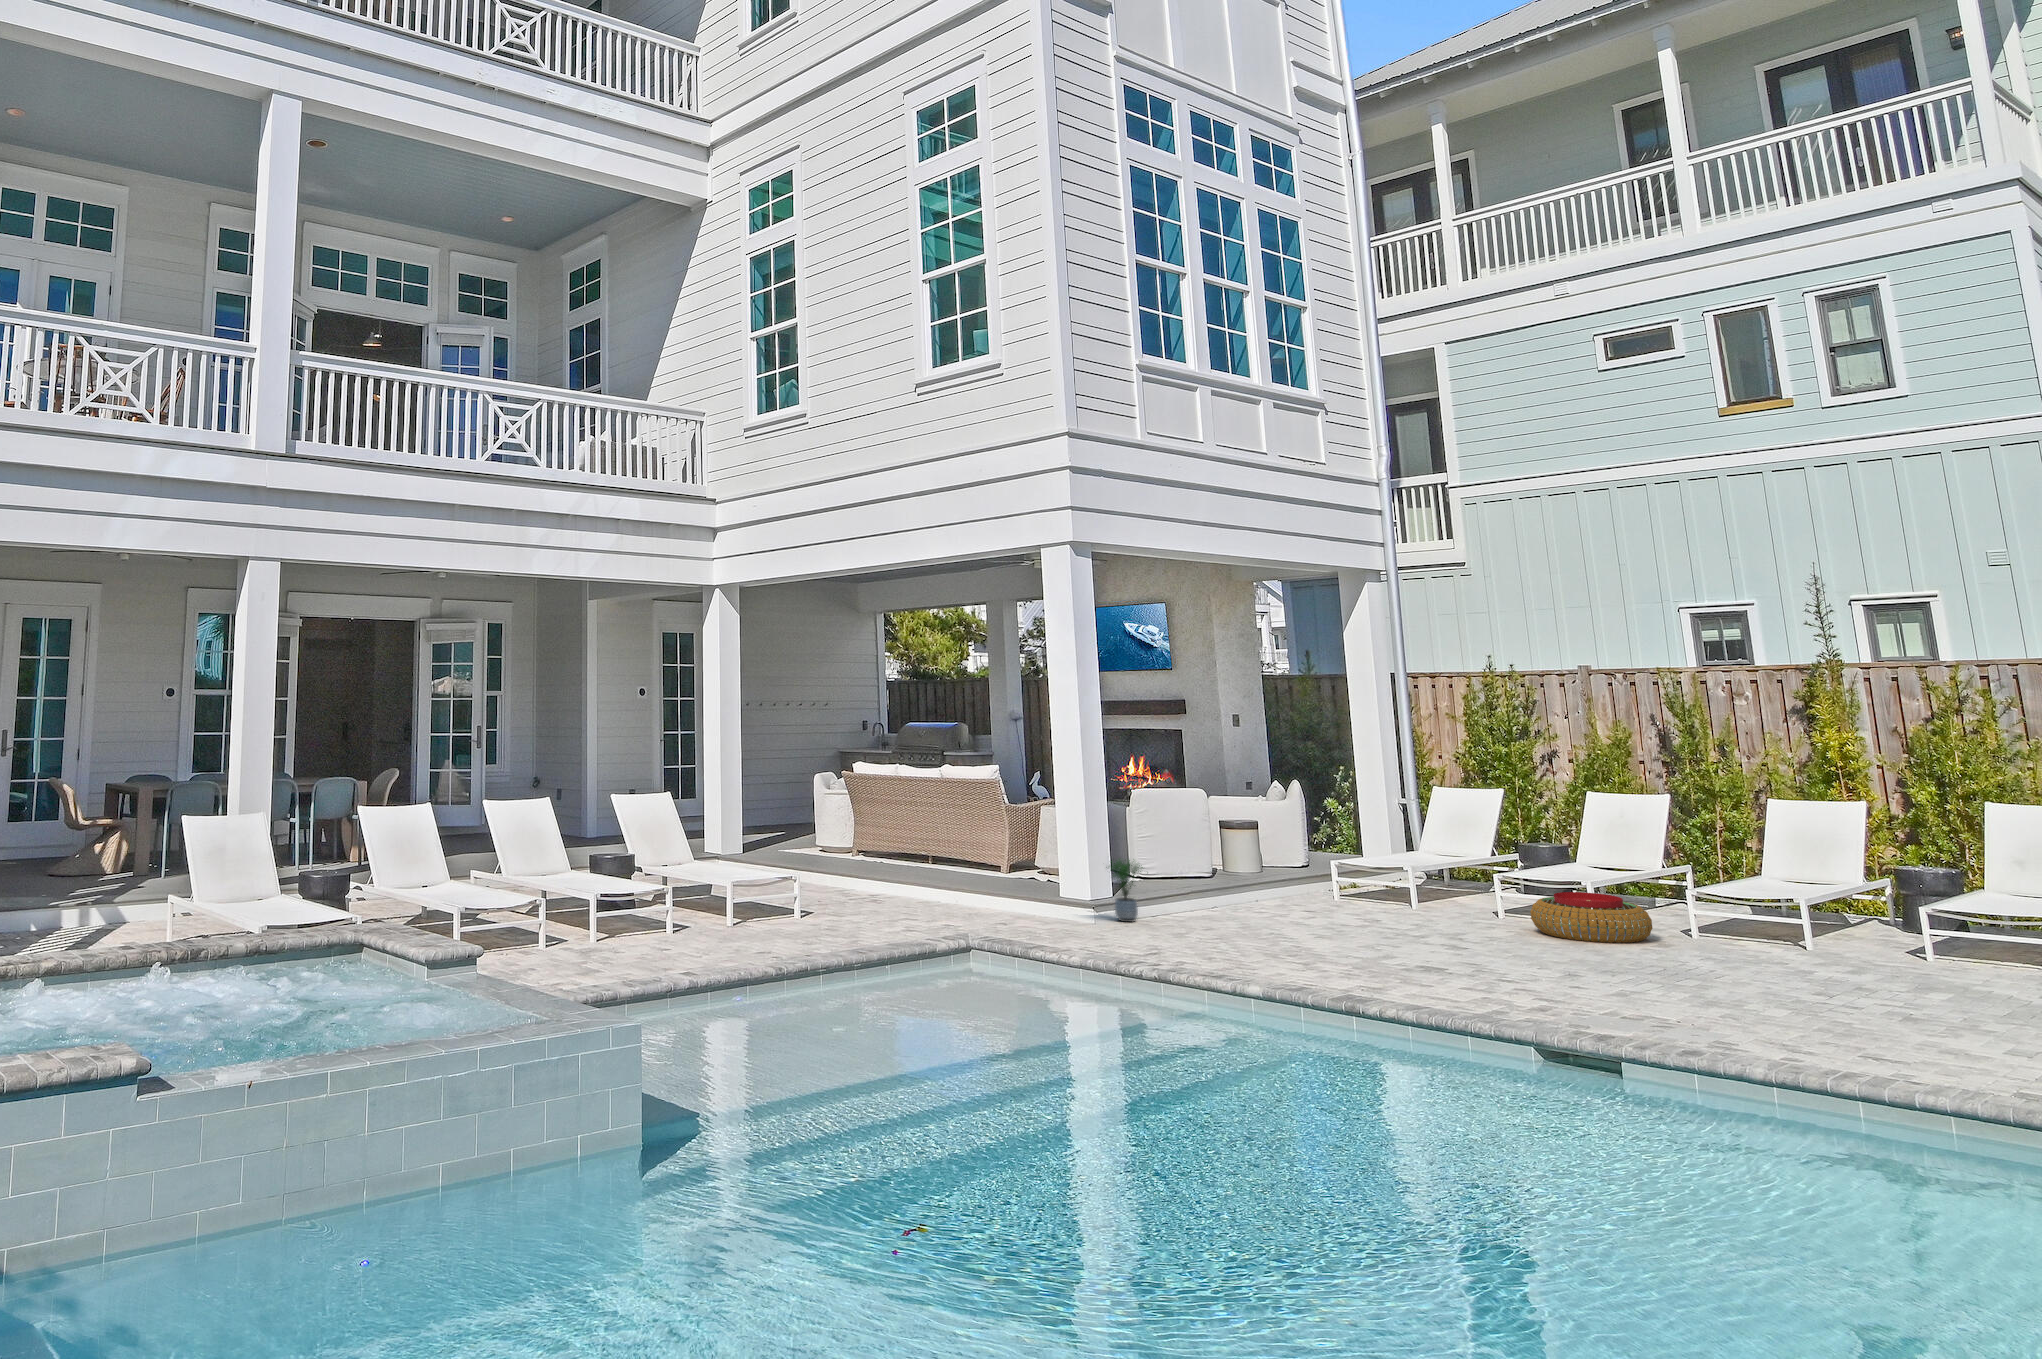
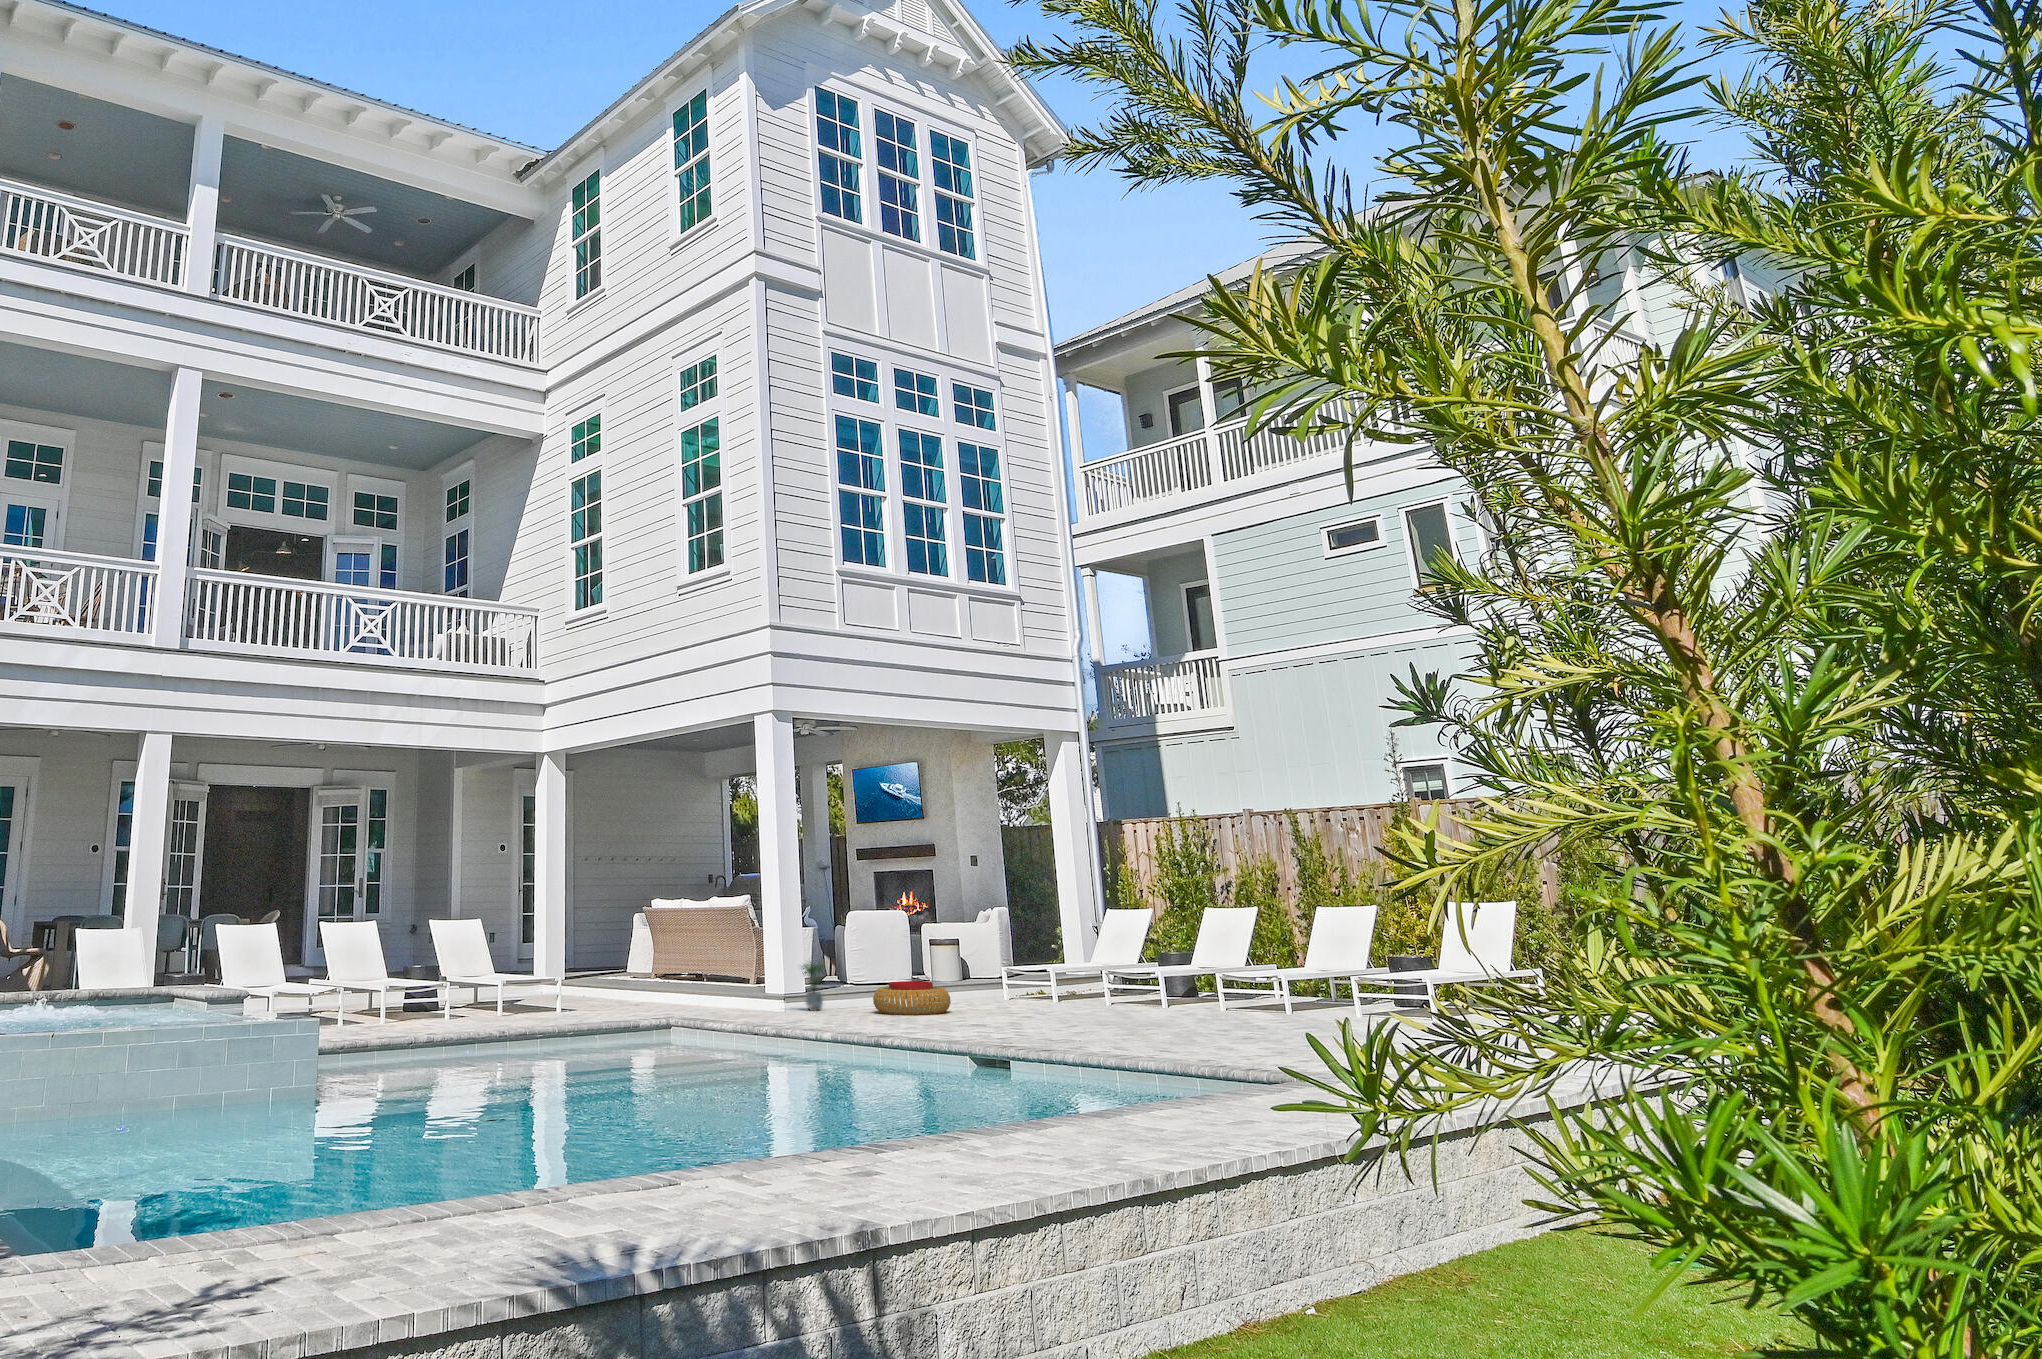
pouf: present [1530,892,1652,943] -> present [873,981,951,1015]

